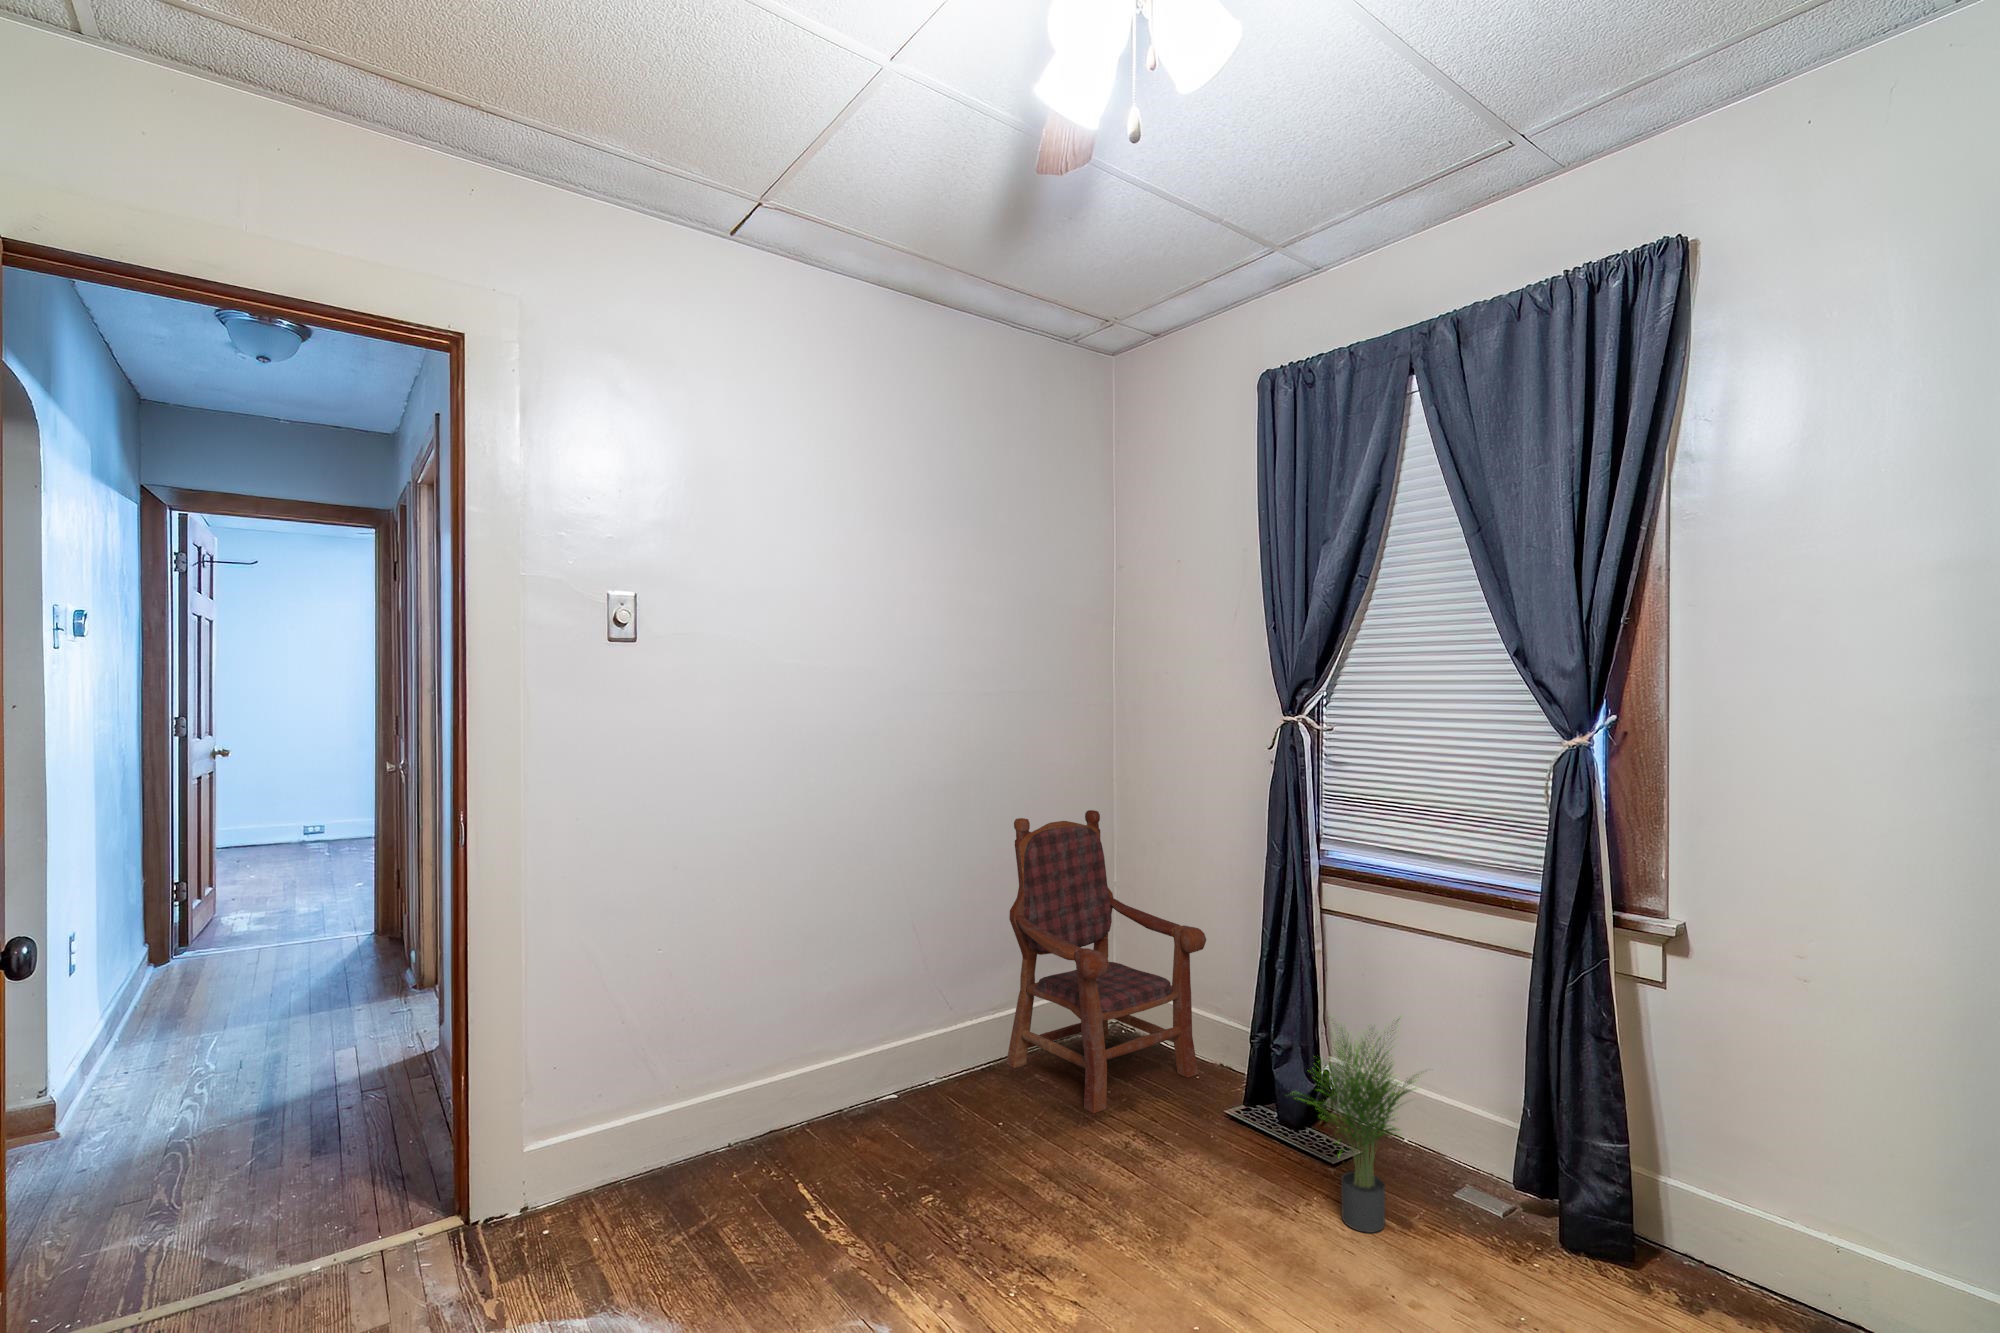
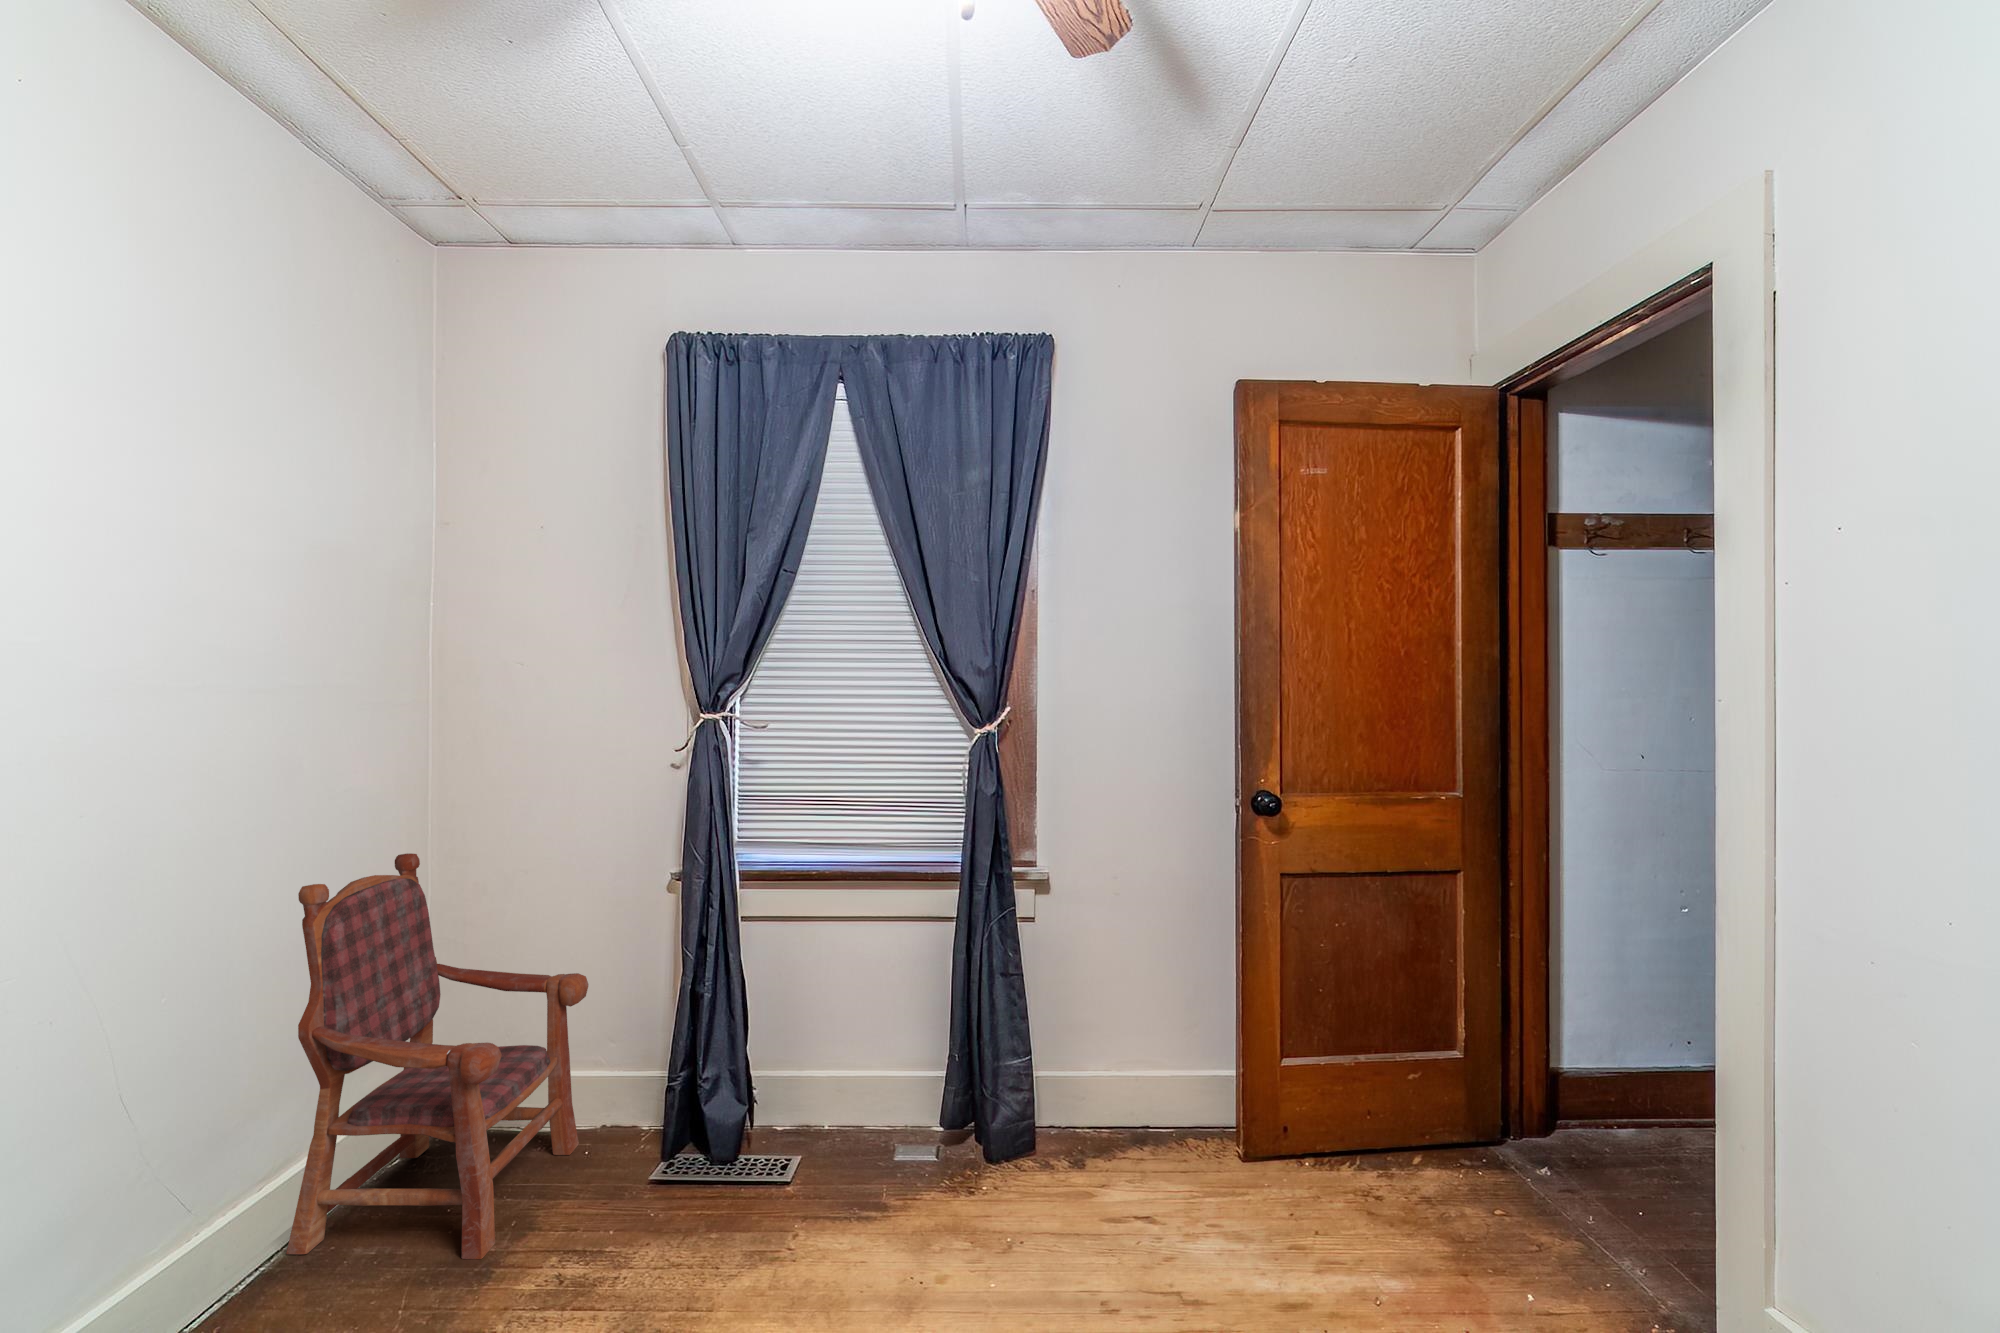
potted plant: present [1301,1018,1417,1233] -> none [793,1006,915,1236]

